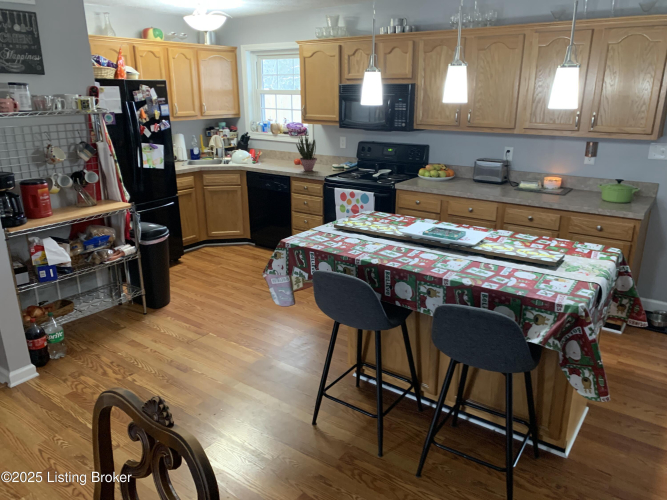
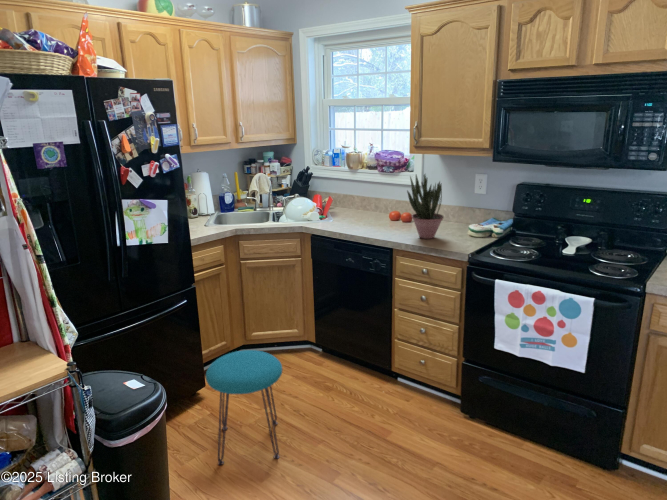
stool: none [186,226,227,281] -> present [206,350,282,465]

